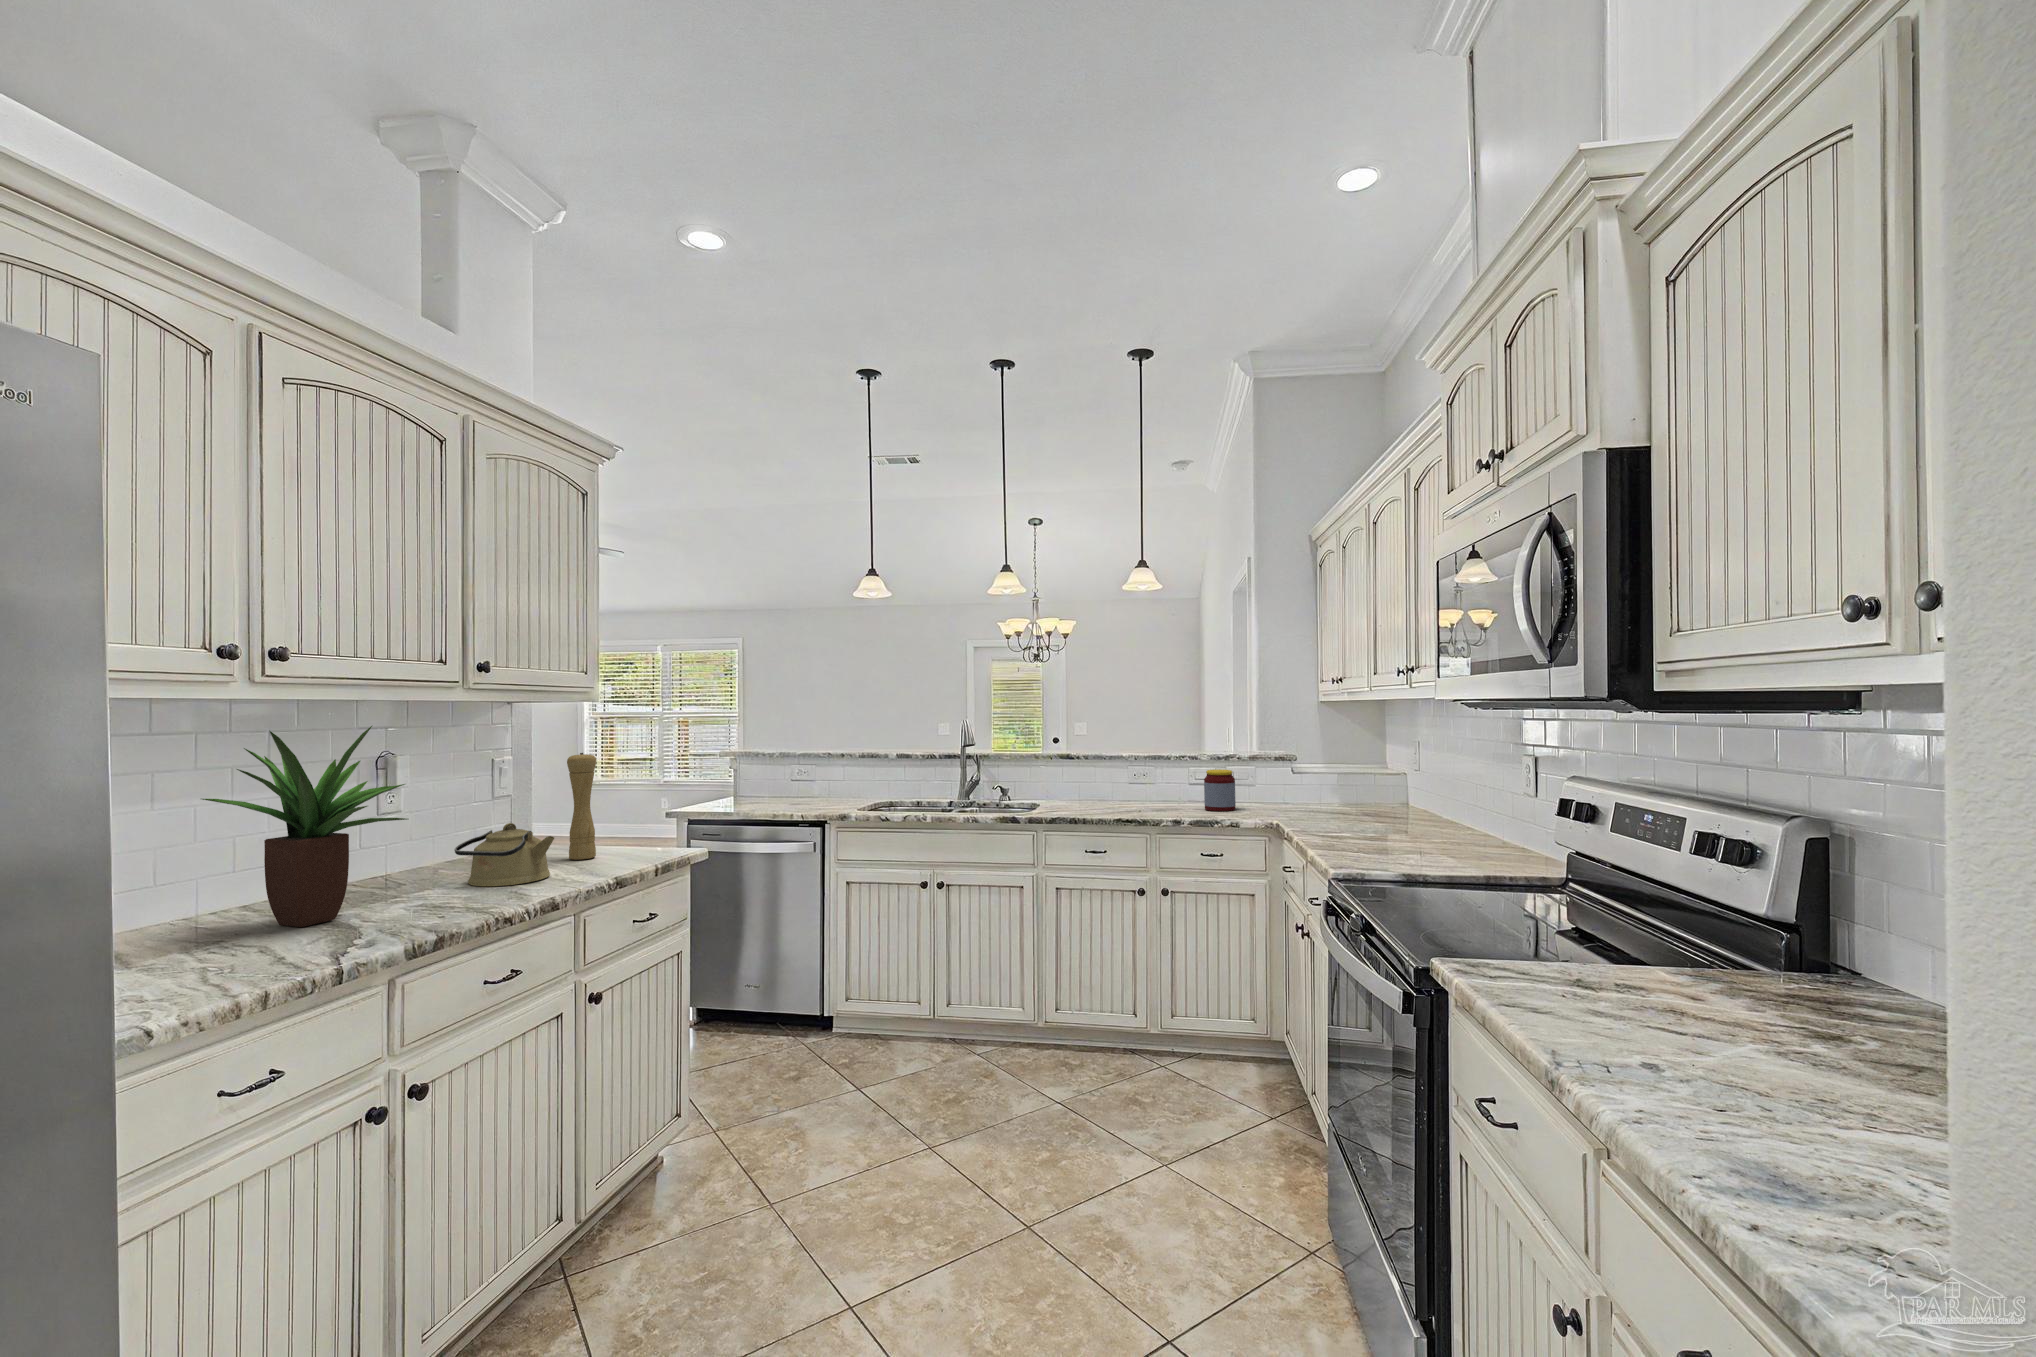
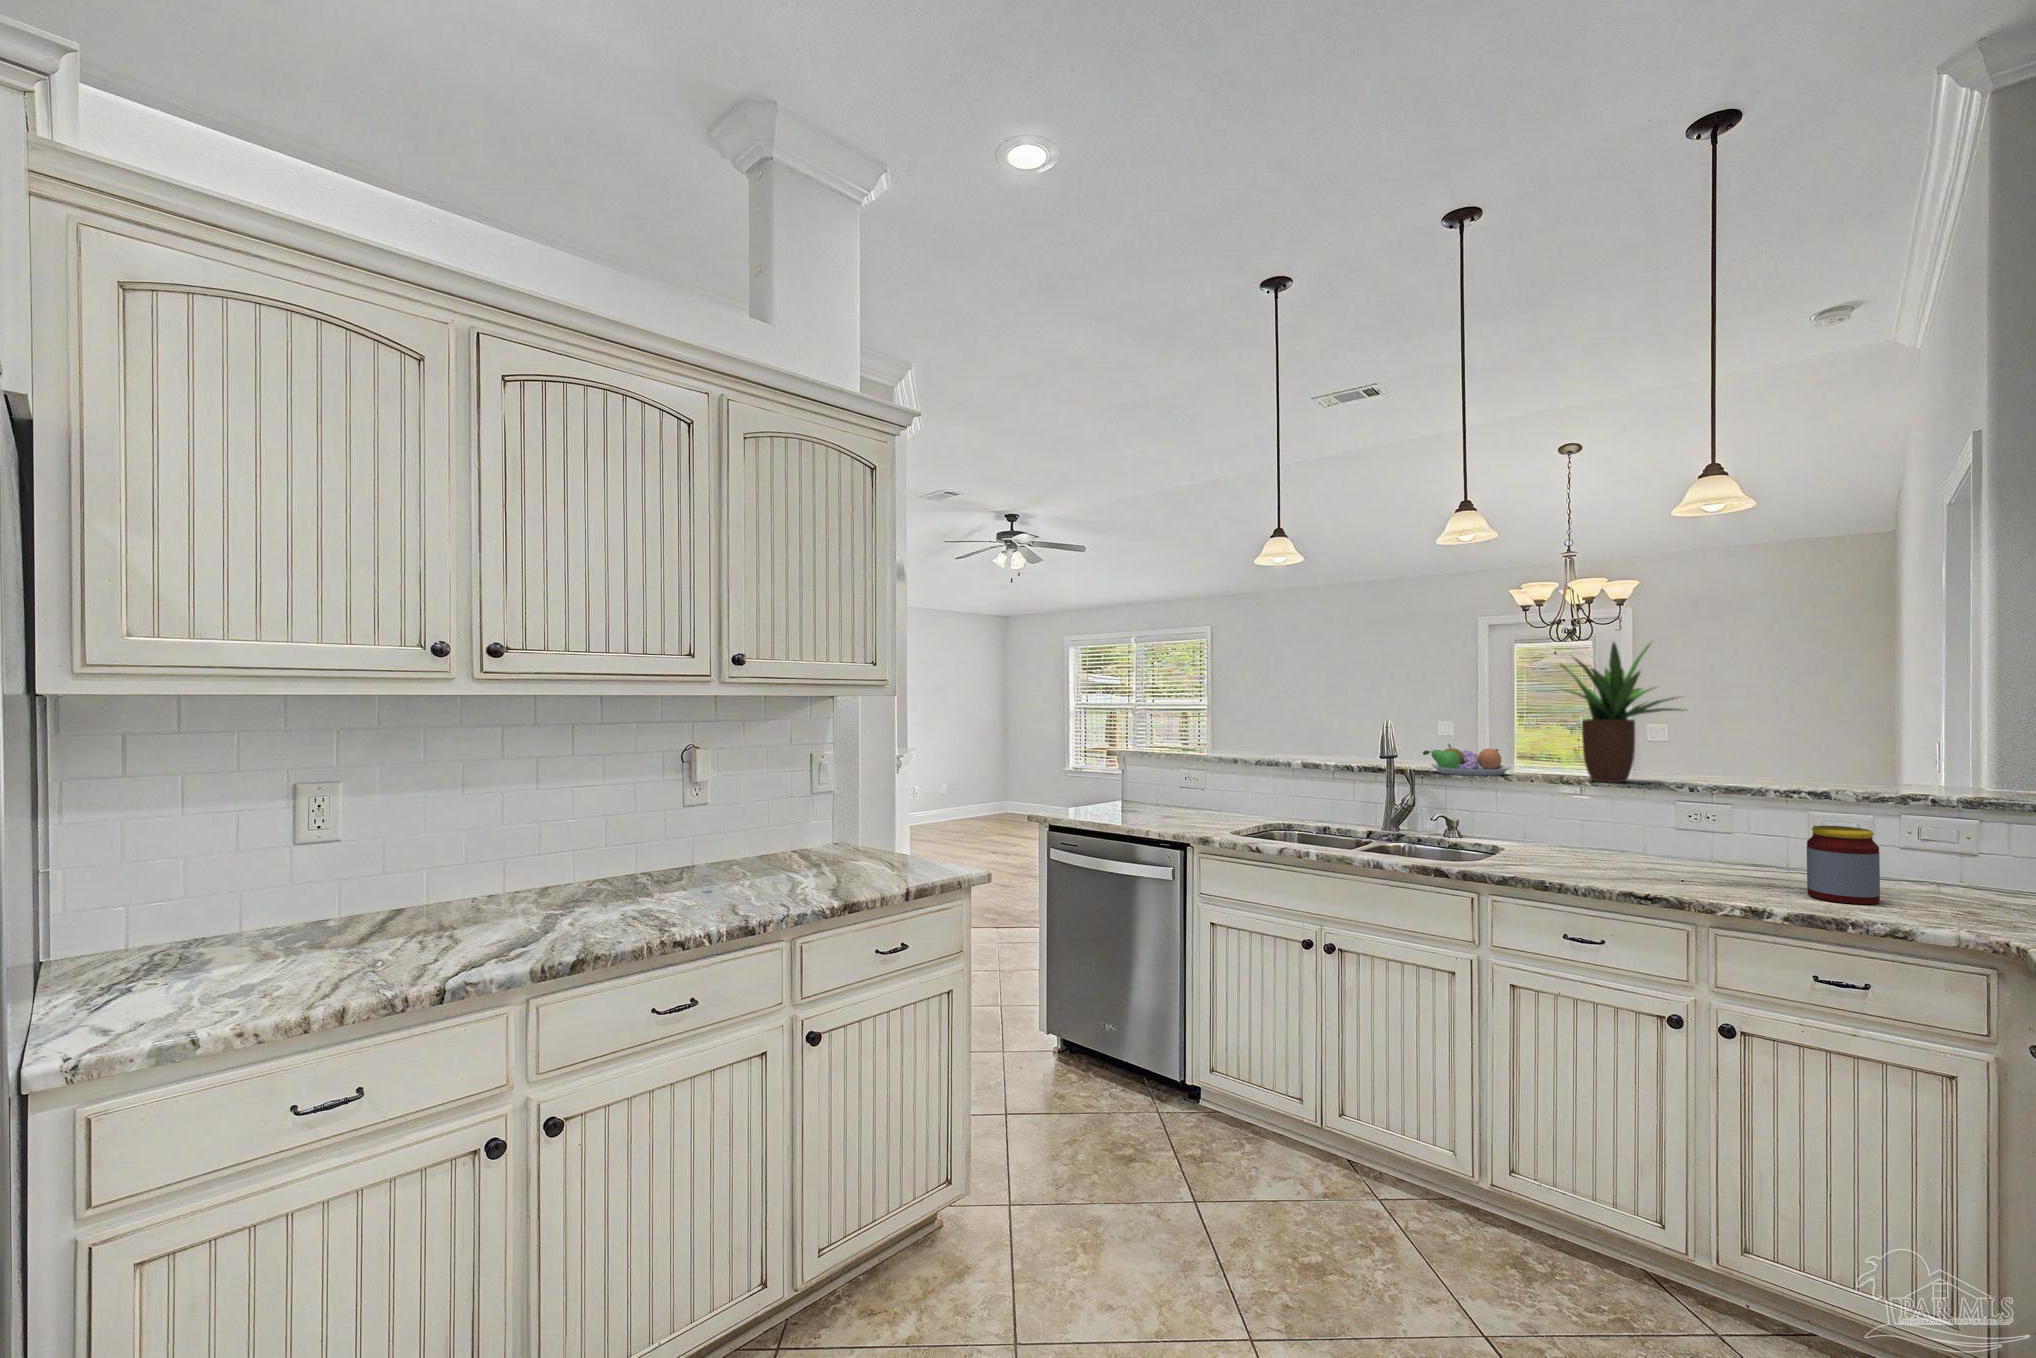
potted plant: present [202,726,407,927] -> present [1560,642,1682,783]
fruit bowl: none [984,735,1038,757] -> present [1423,744,1511,776]
pepper mill: present [567,753,596,860] -> none [841,748,871,869]
kettle: present [455,823,554,886] -> none [702,825,796,895]

